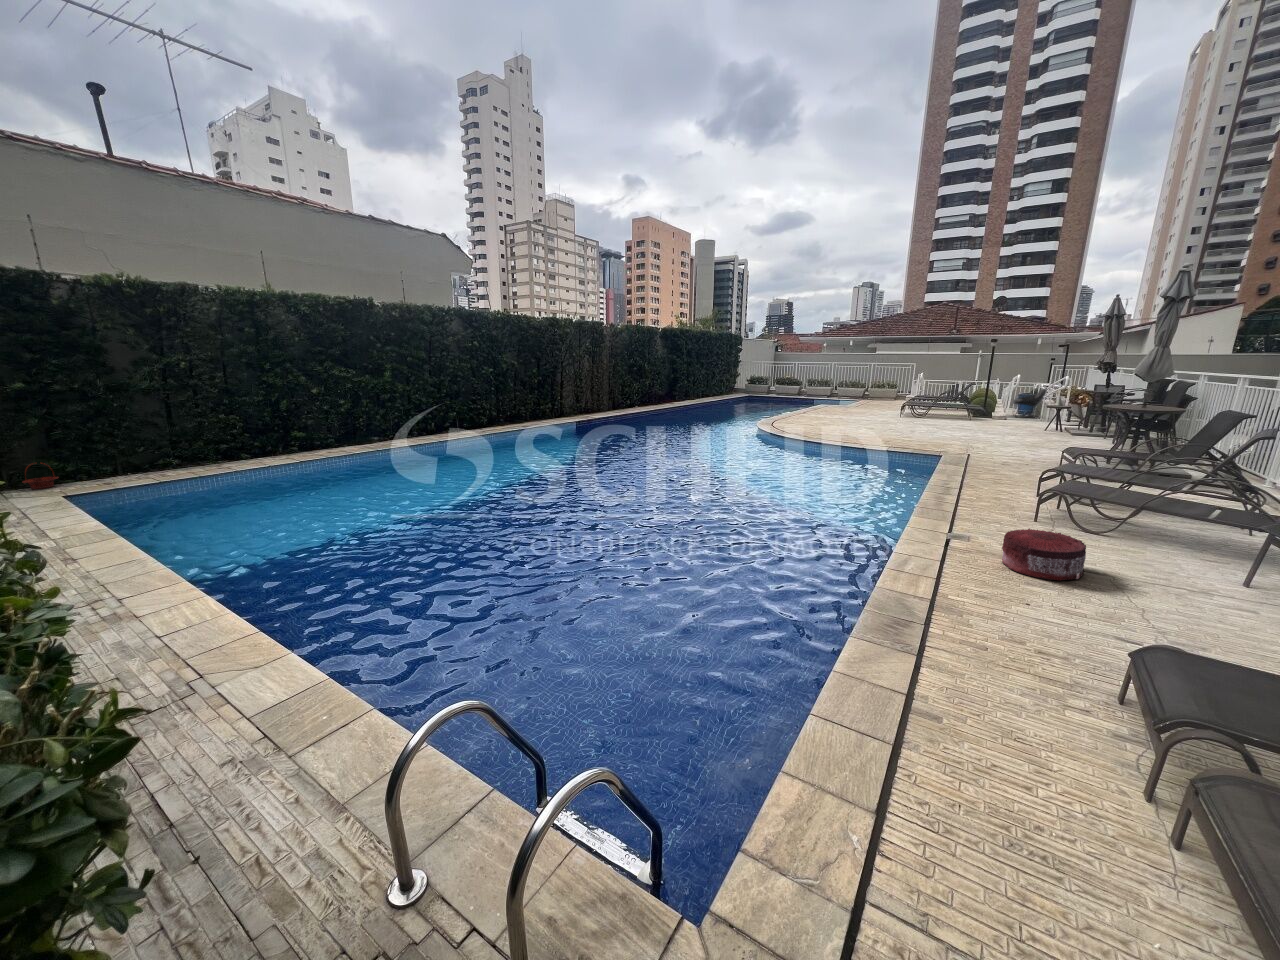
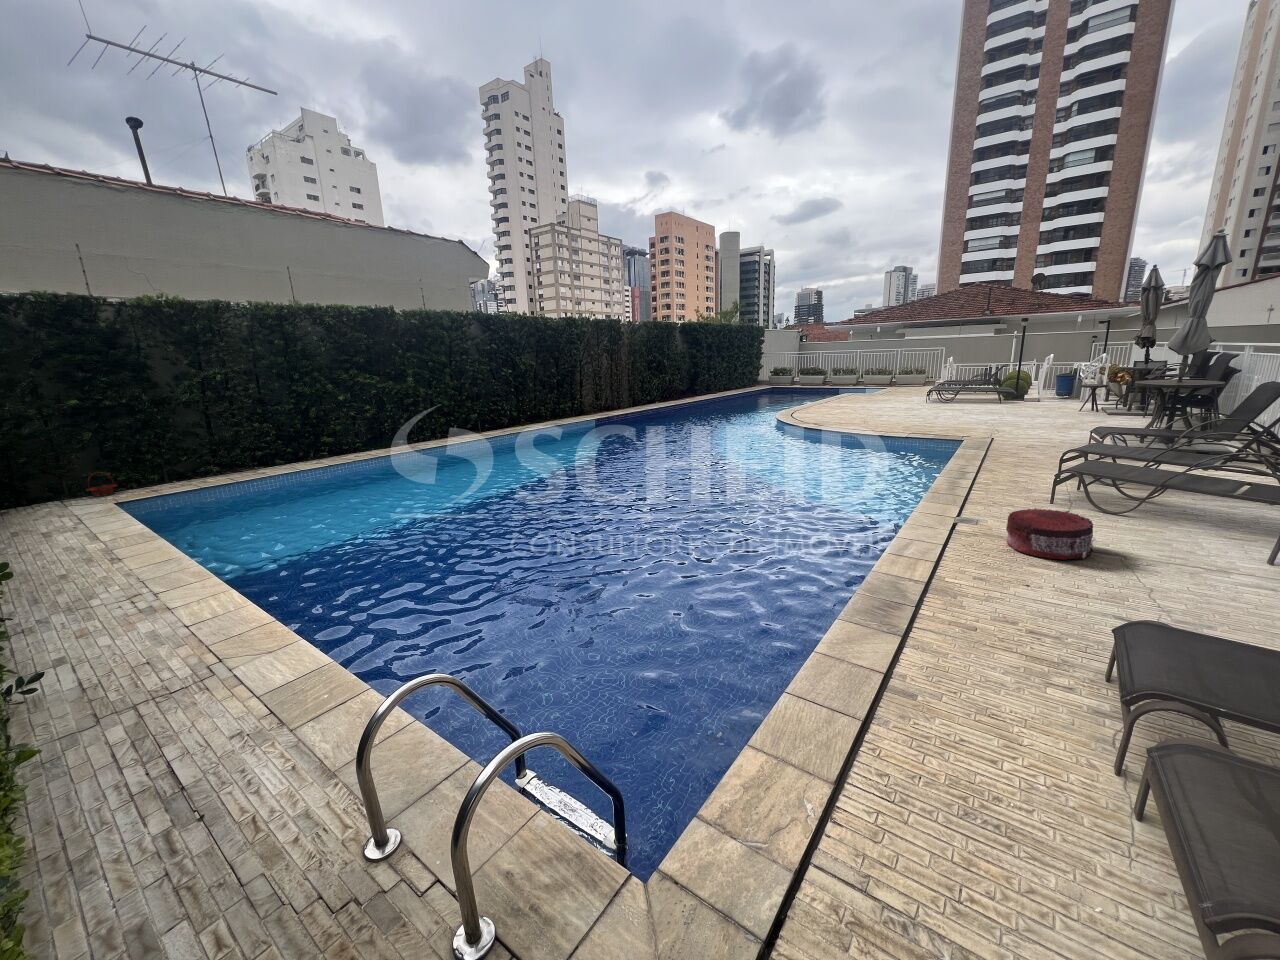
lounge chair: present [1012,388,1047,418] -> none [1045,366,1083,398]

